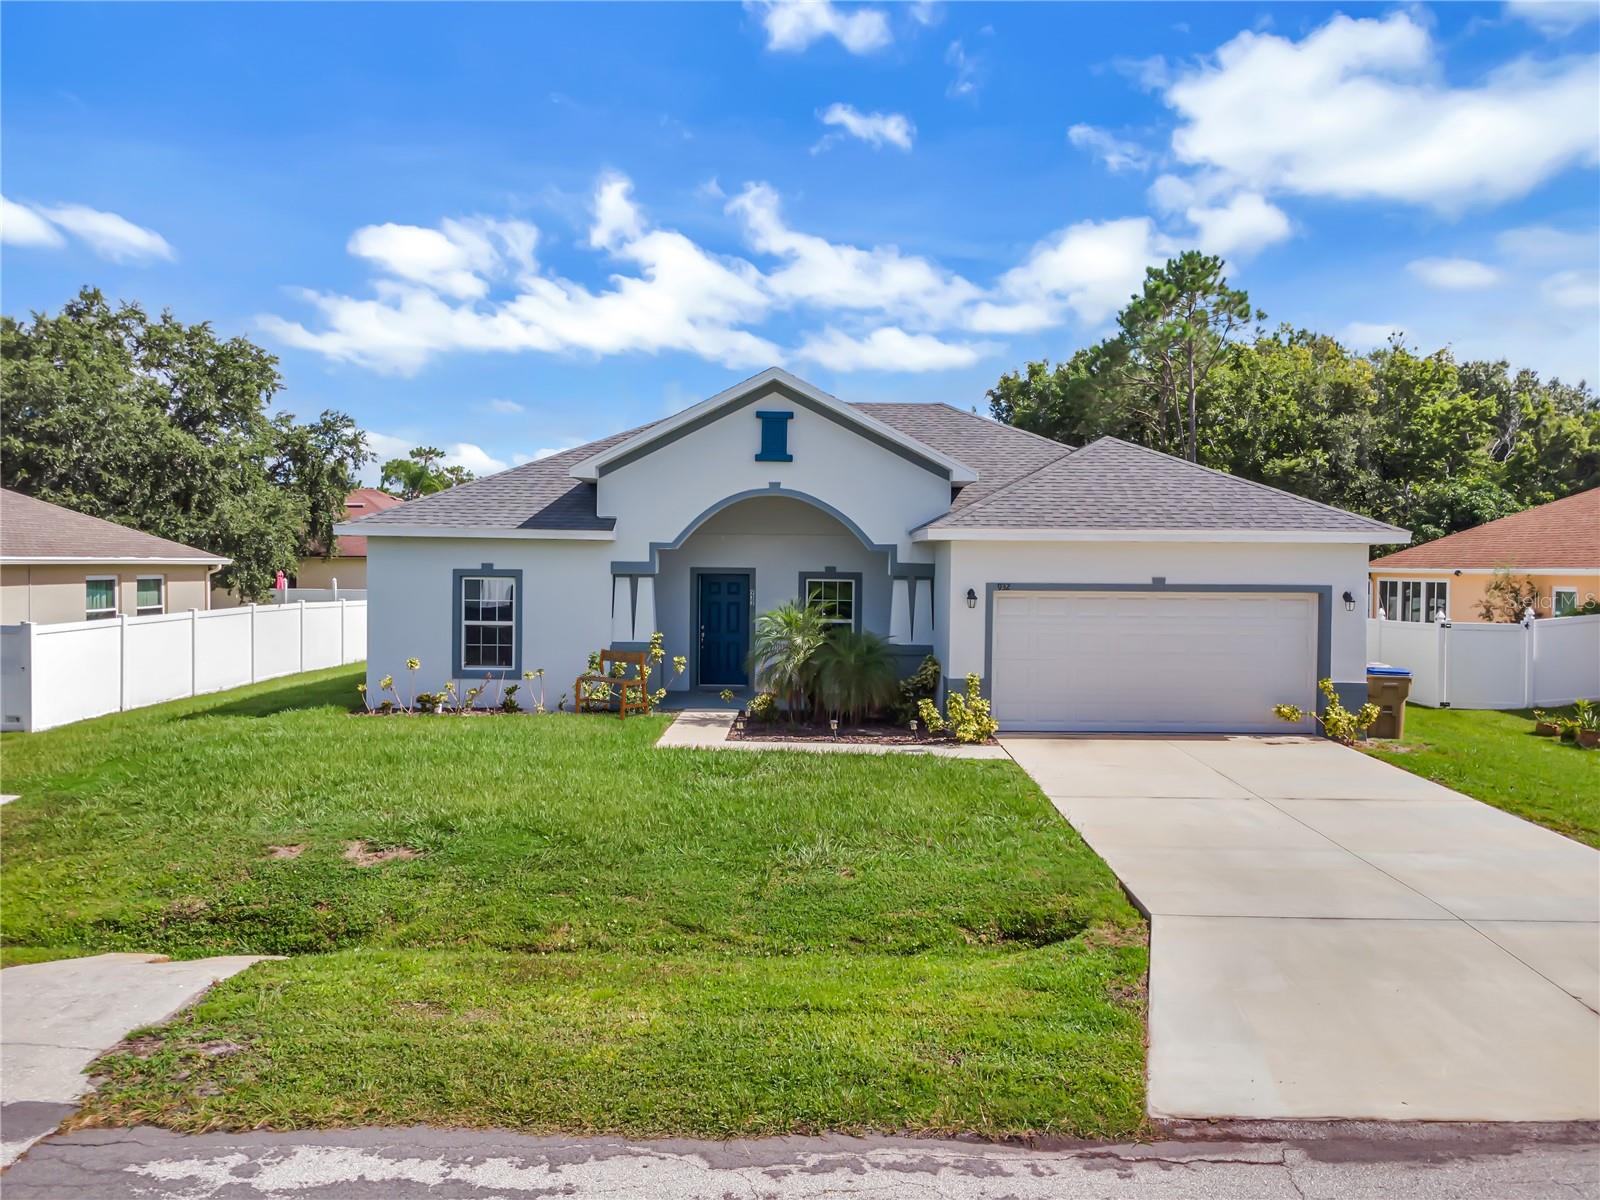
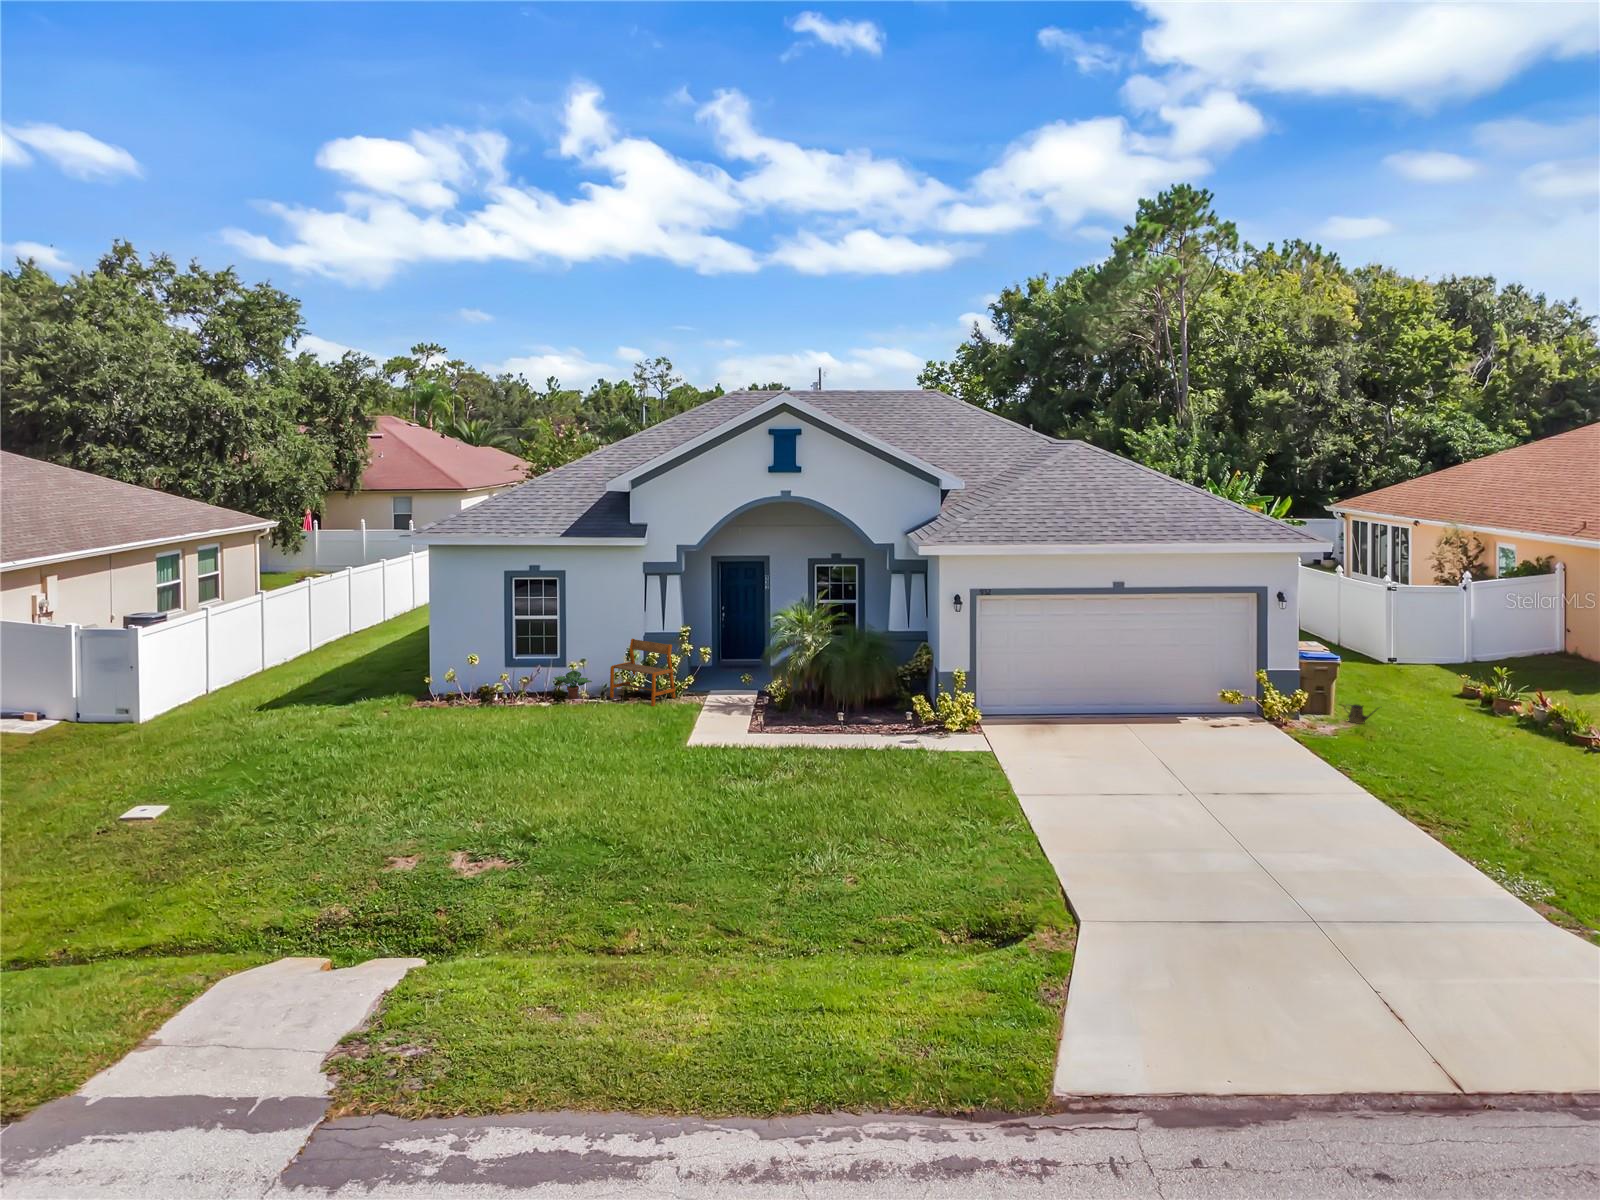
potted plant: none [507,681,555,714] -> present [554,670,592,699]
watering can: none [1400,718,1444,740] -> present [1348,704,1376,724]

